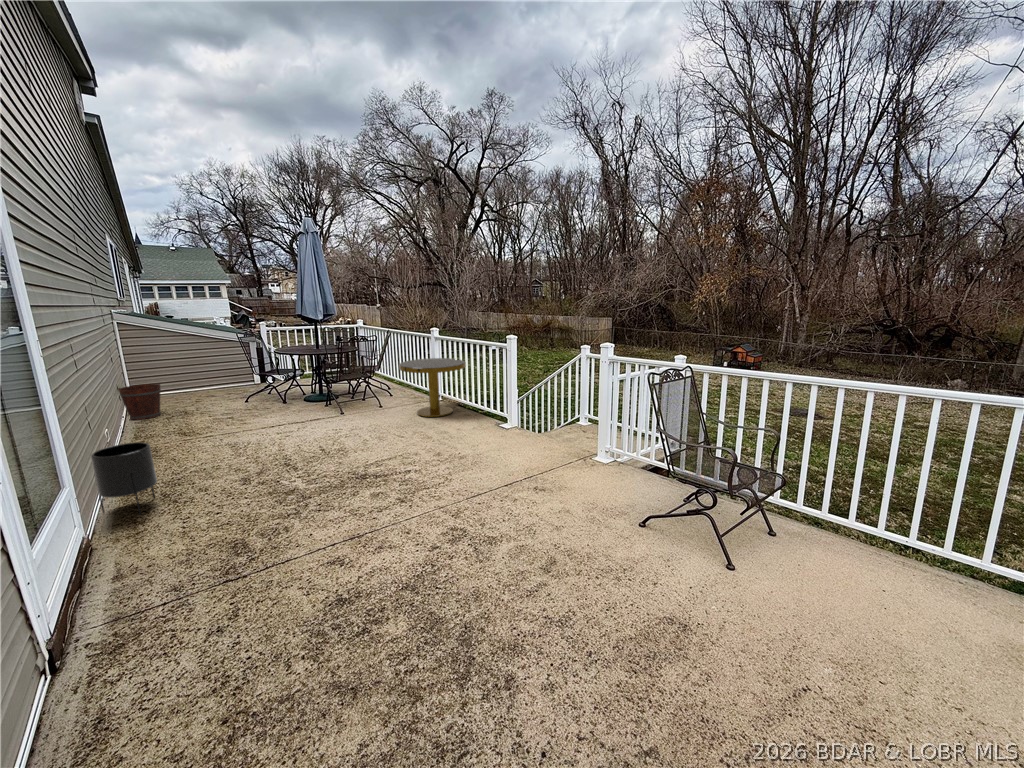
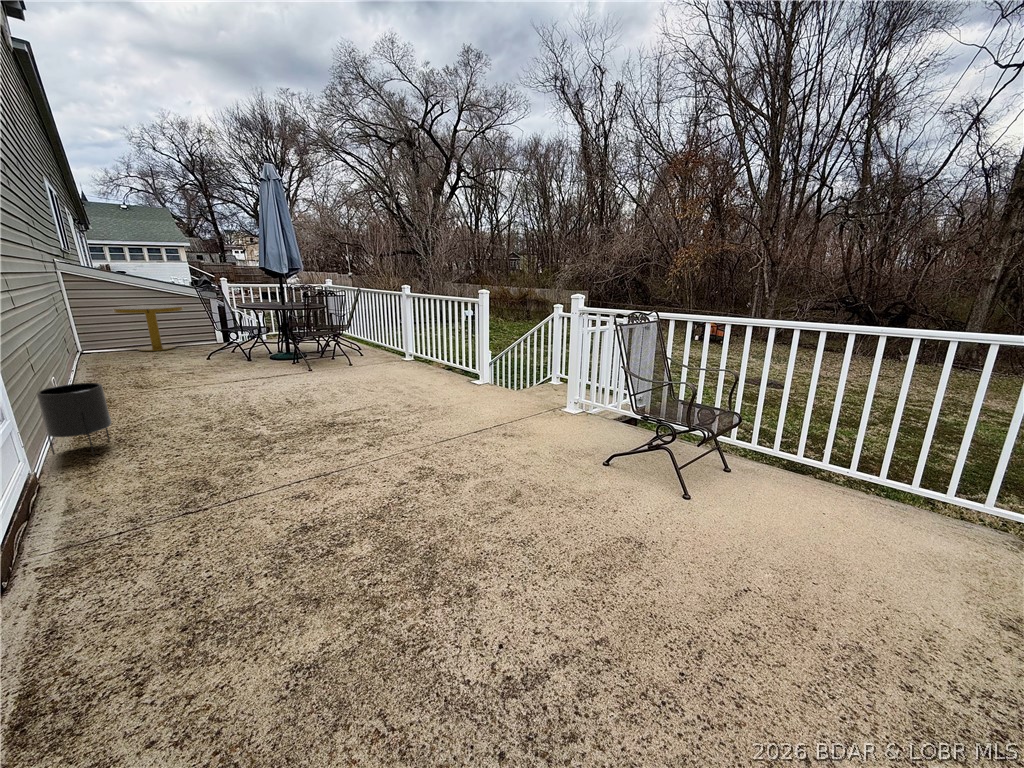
side table: present [399,358,466,417] -> present [113,305,183,351]
bucket: present [118,384,161,420] -> none [68,336,116,373]

